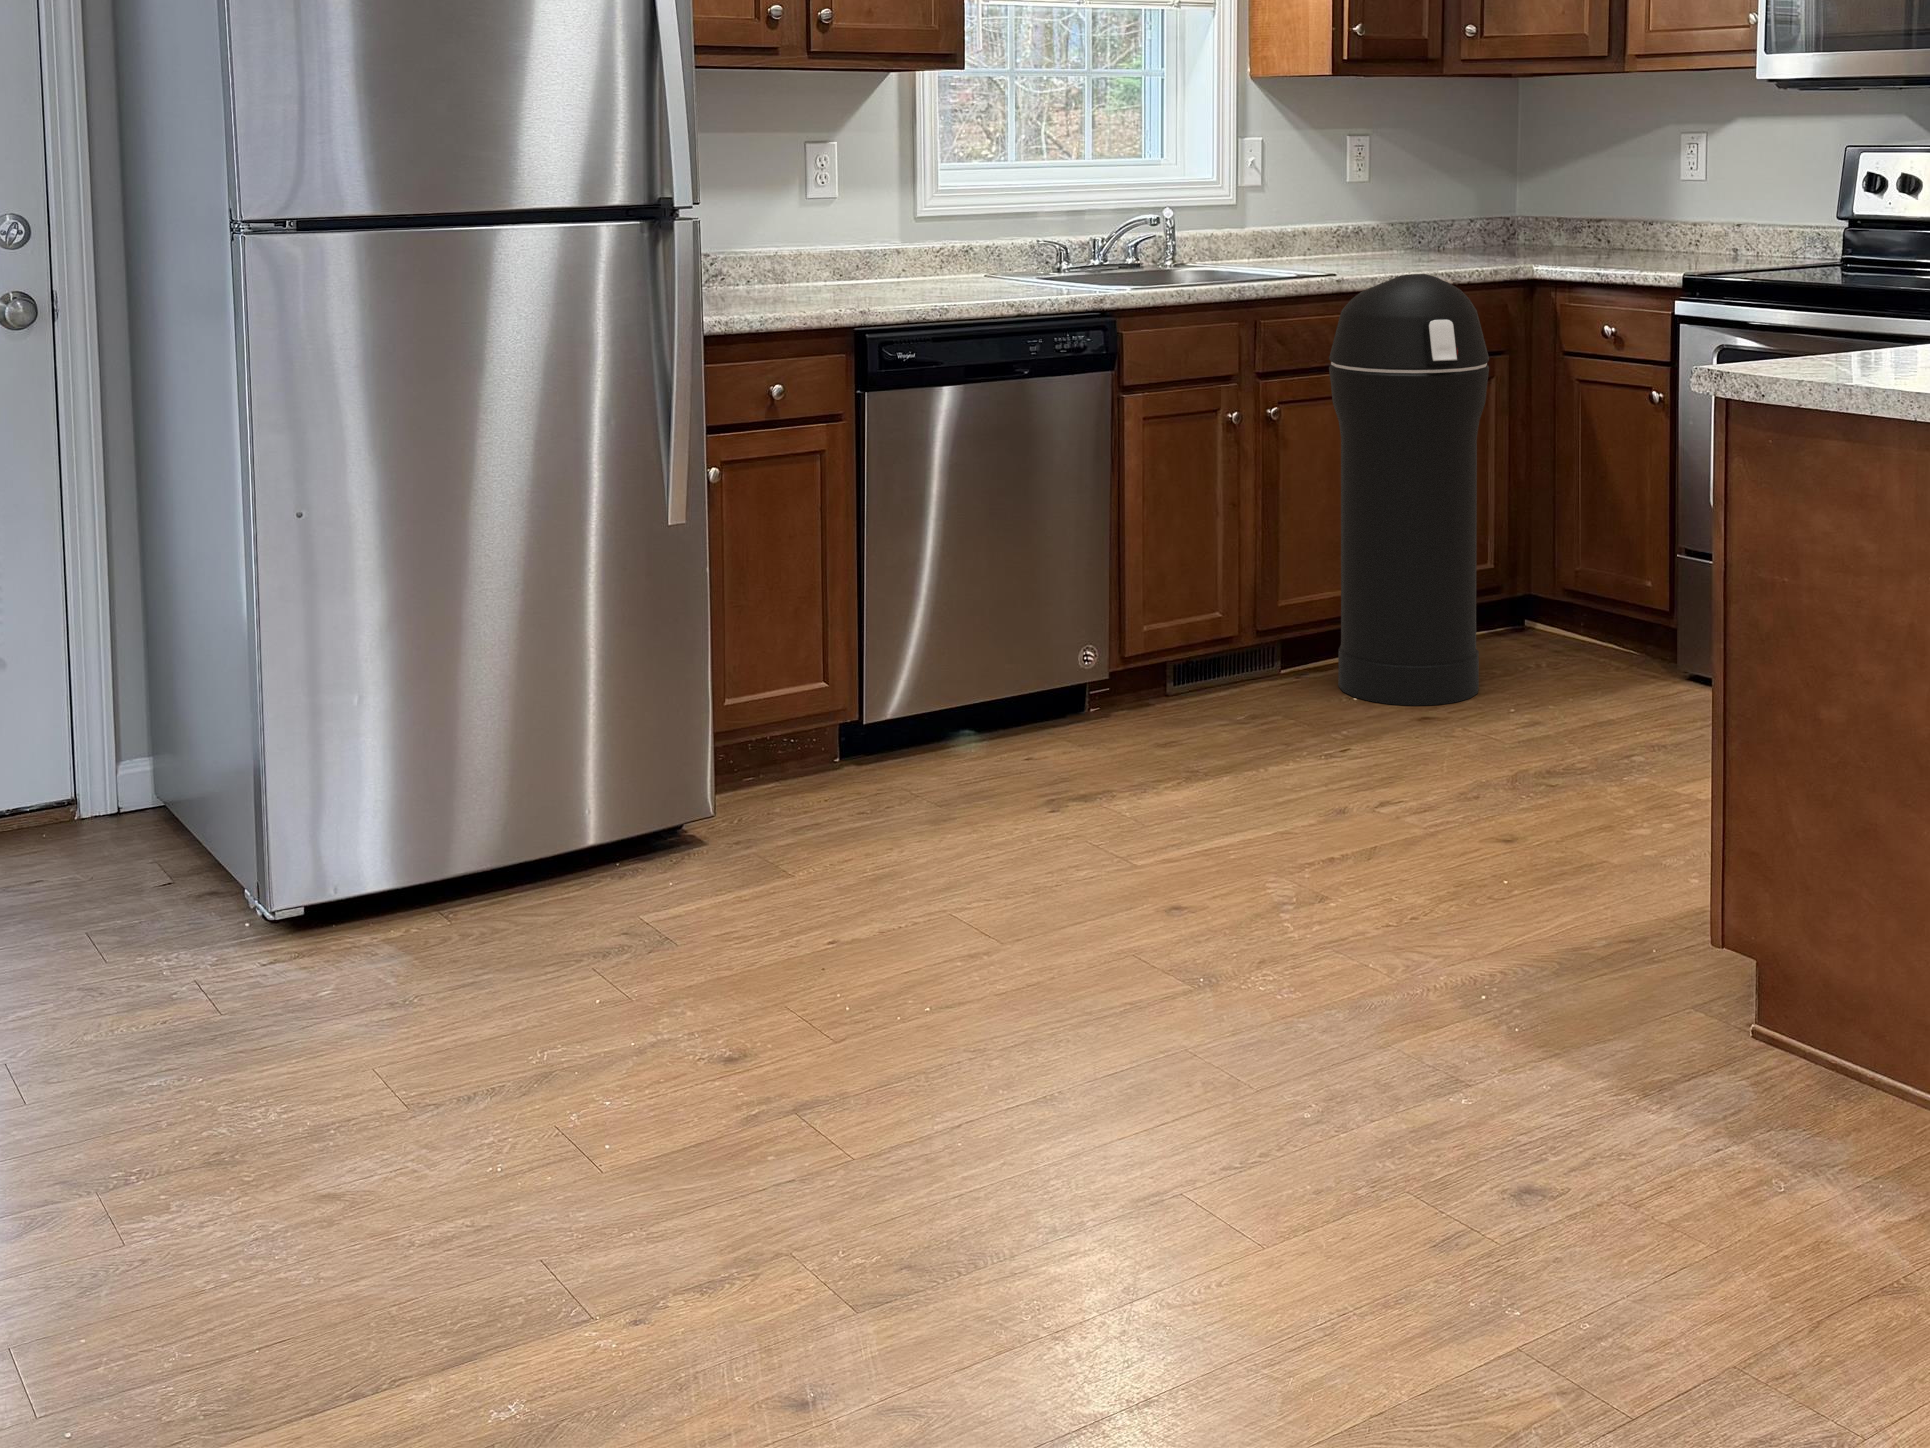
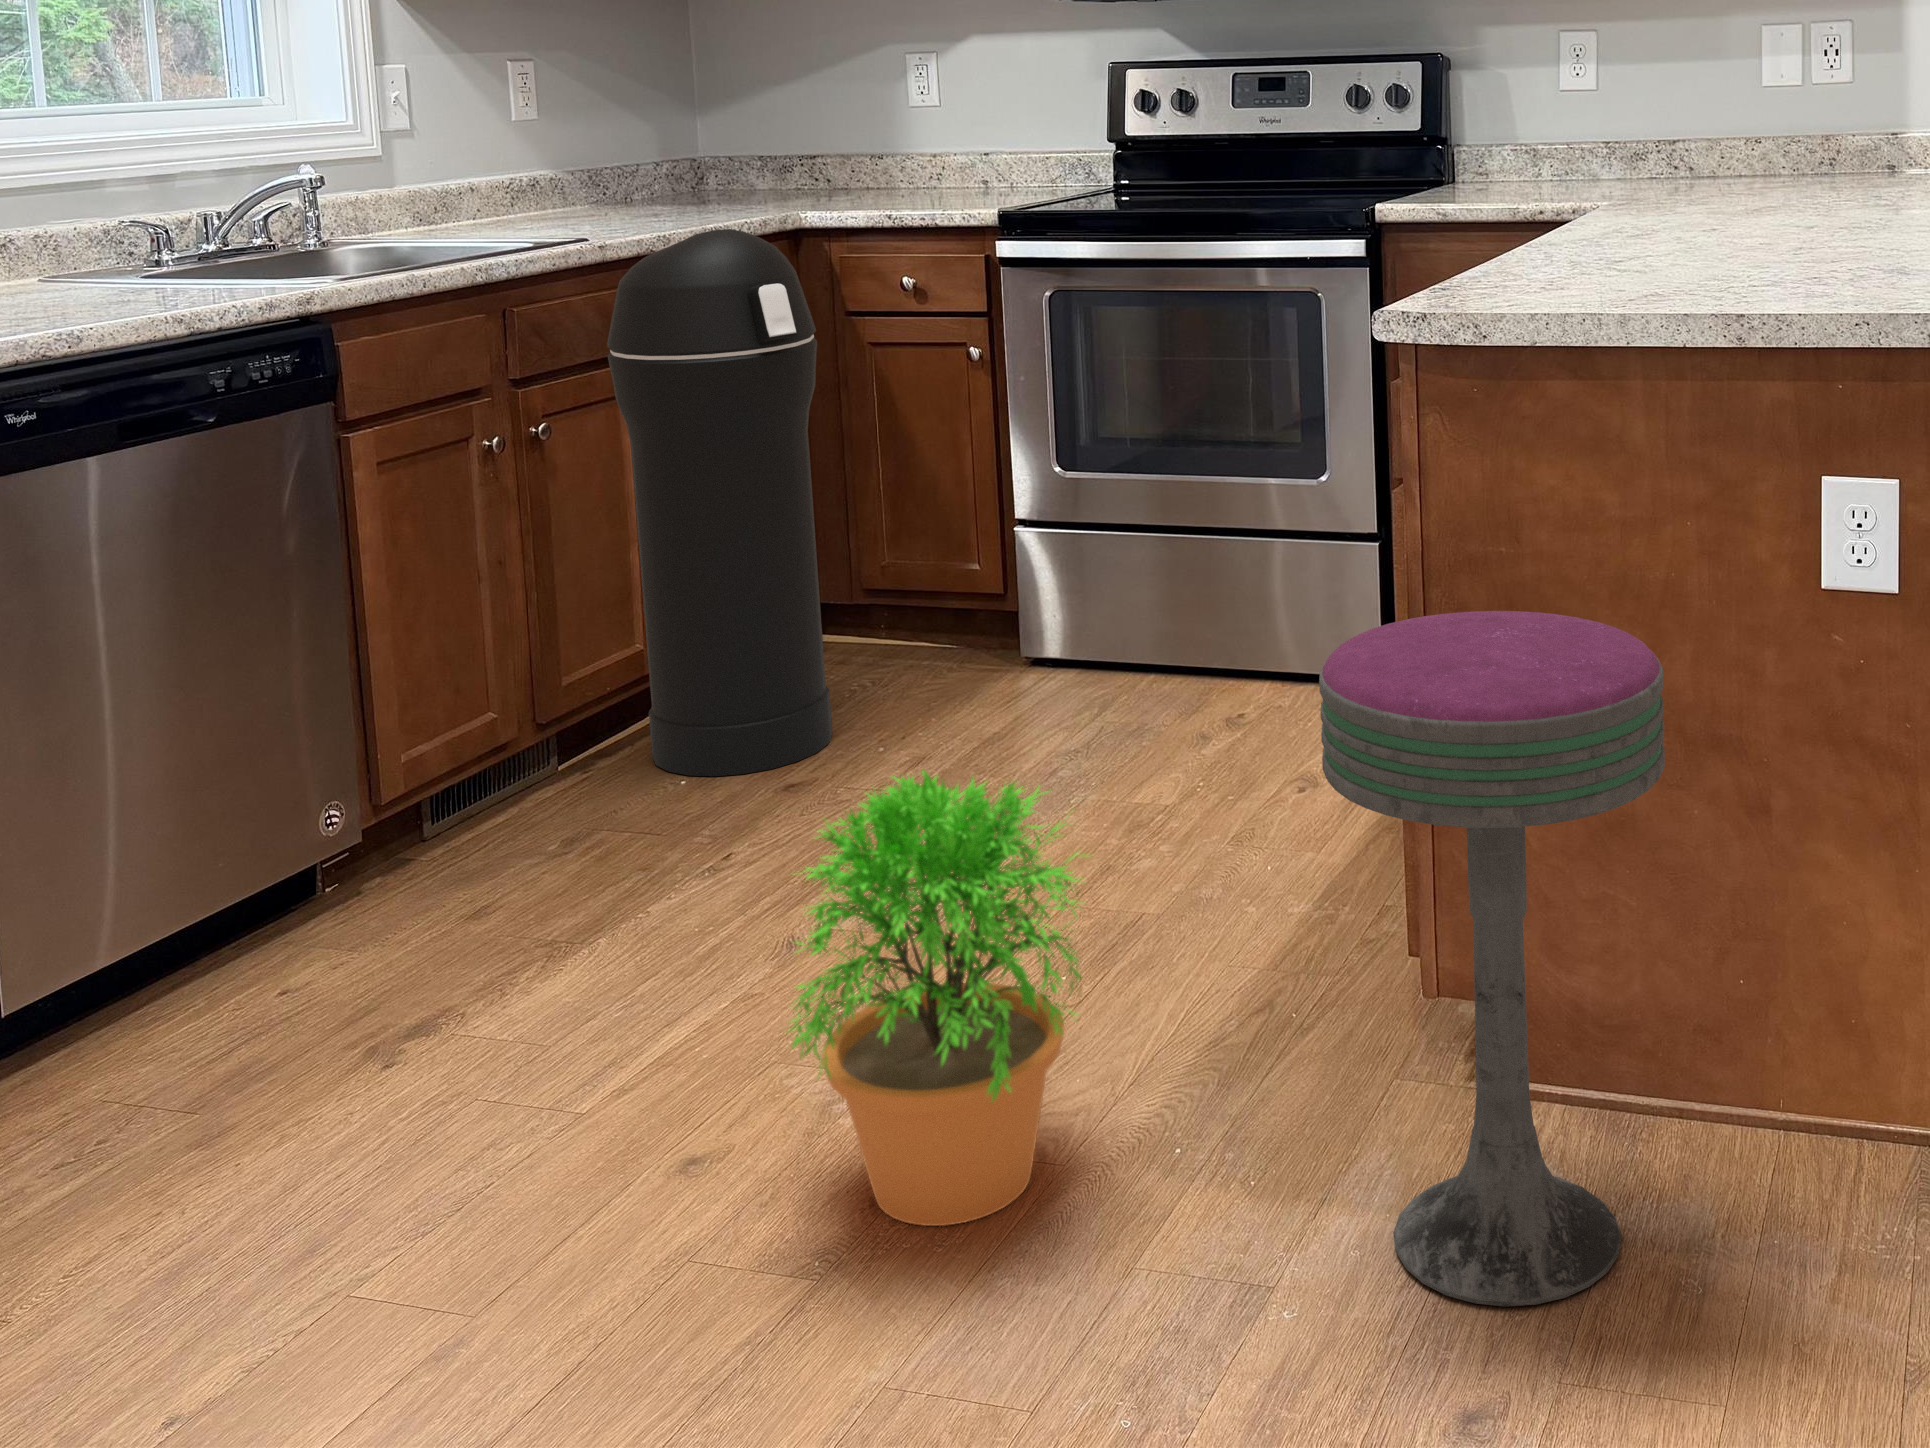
bar stool: none [1495,603,1771,1139] -> present [1319,611,1665,1307]
potted plant: none [1181,653,1433,977] -> present [786,770,1082,1226]

